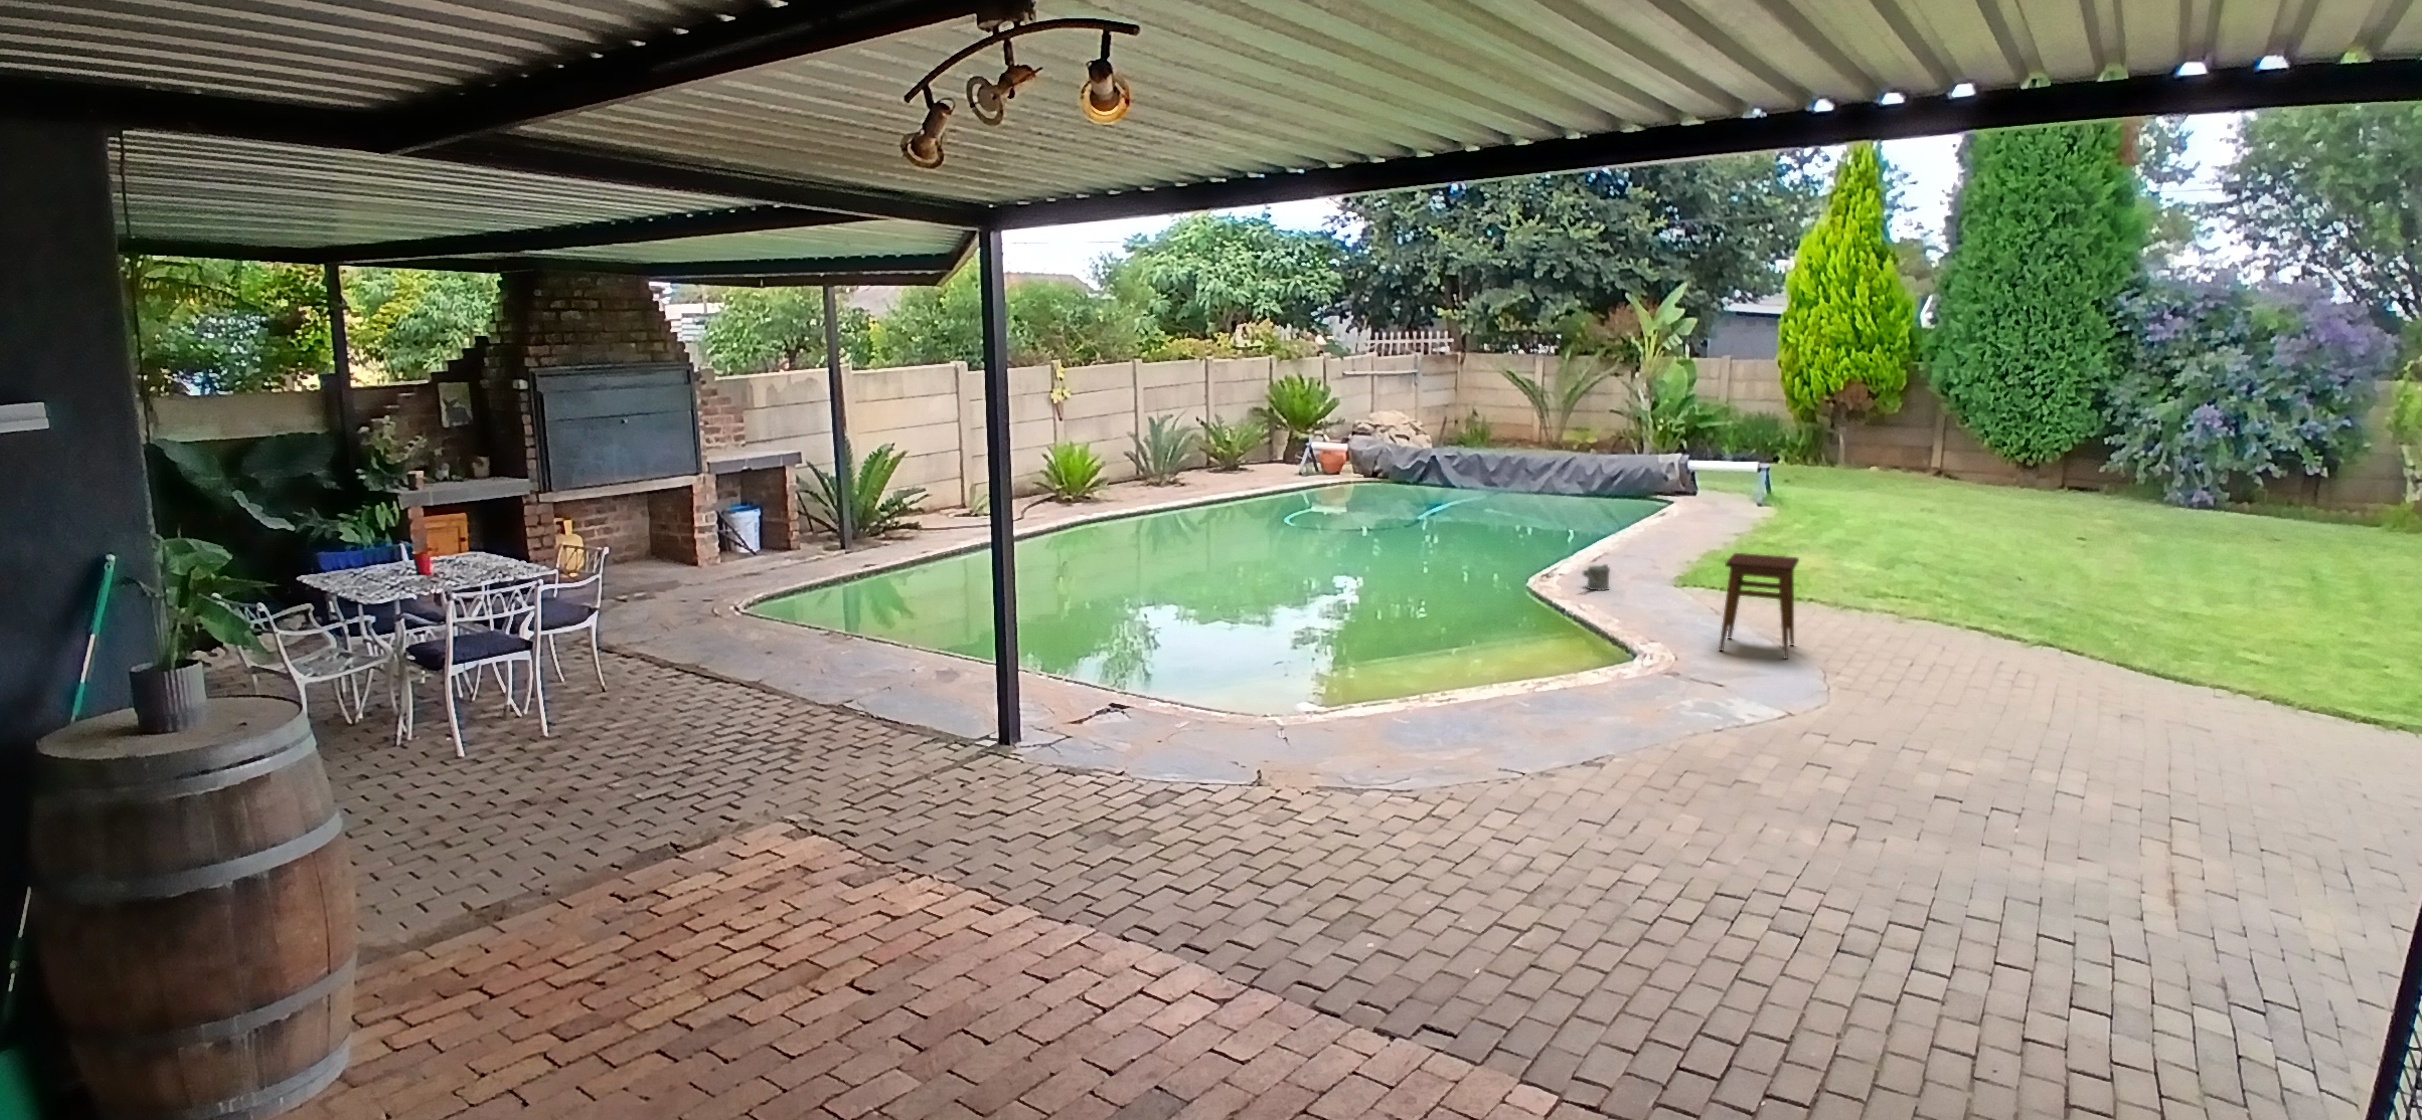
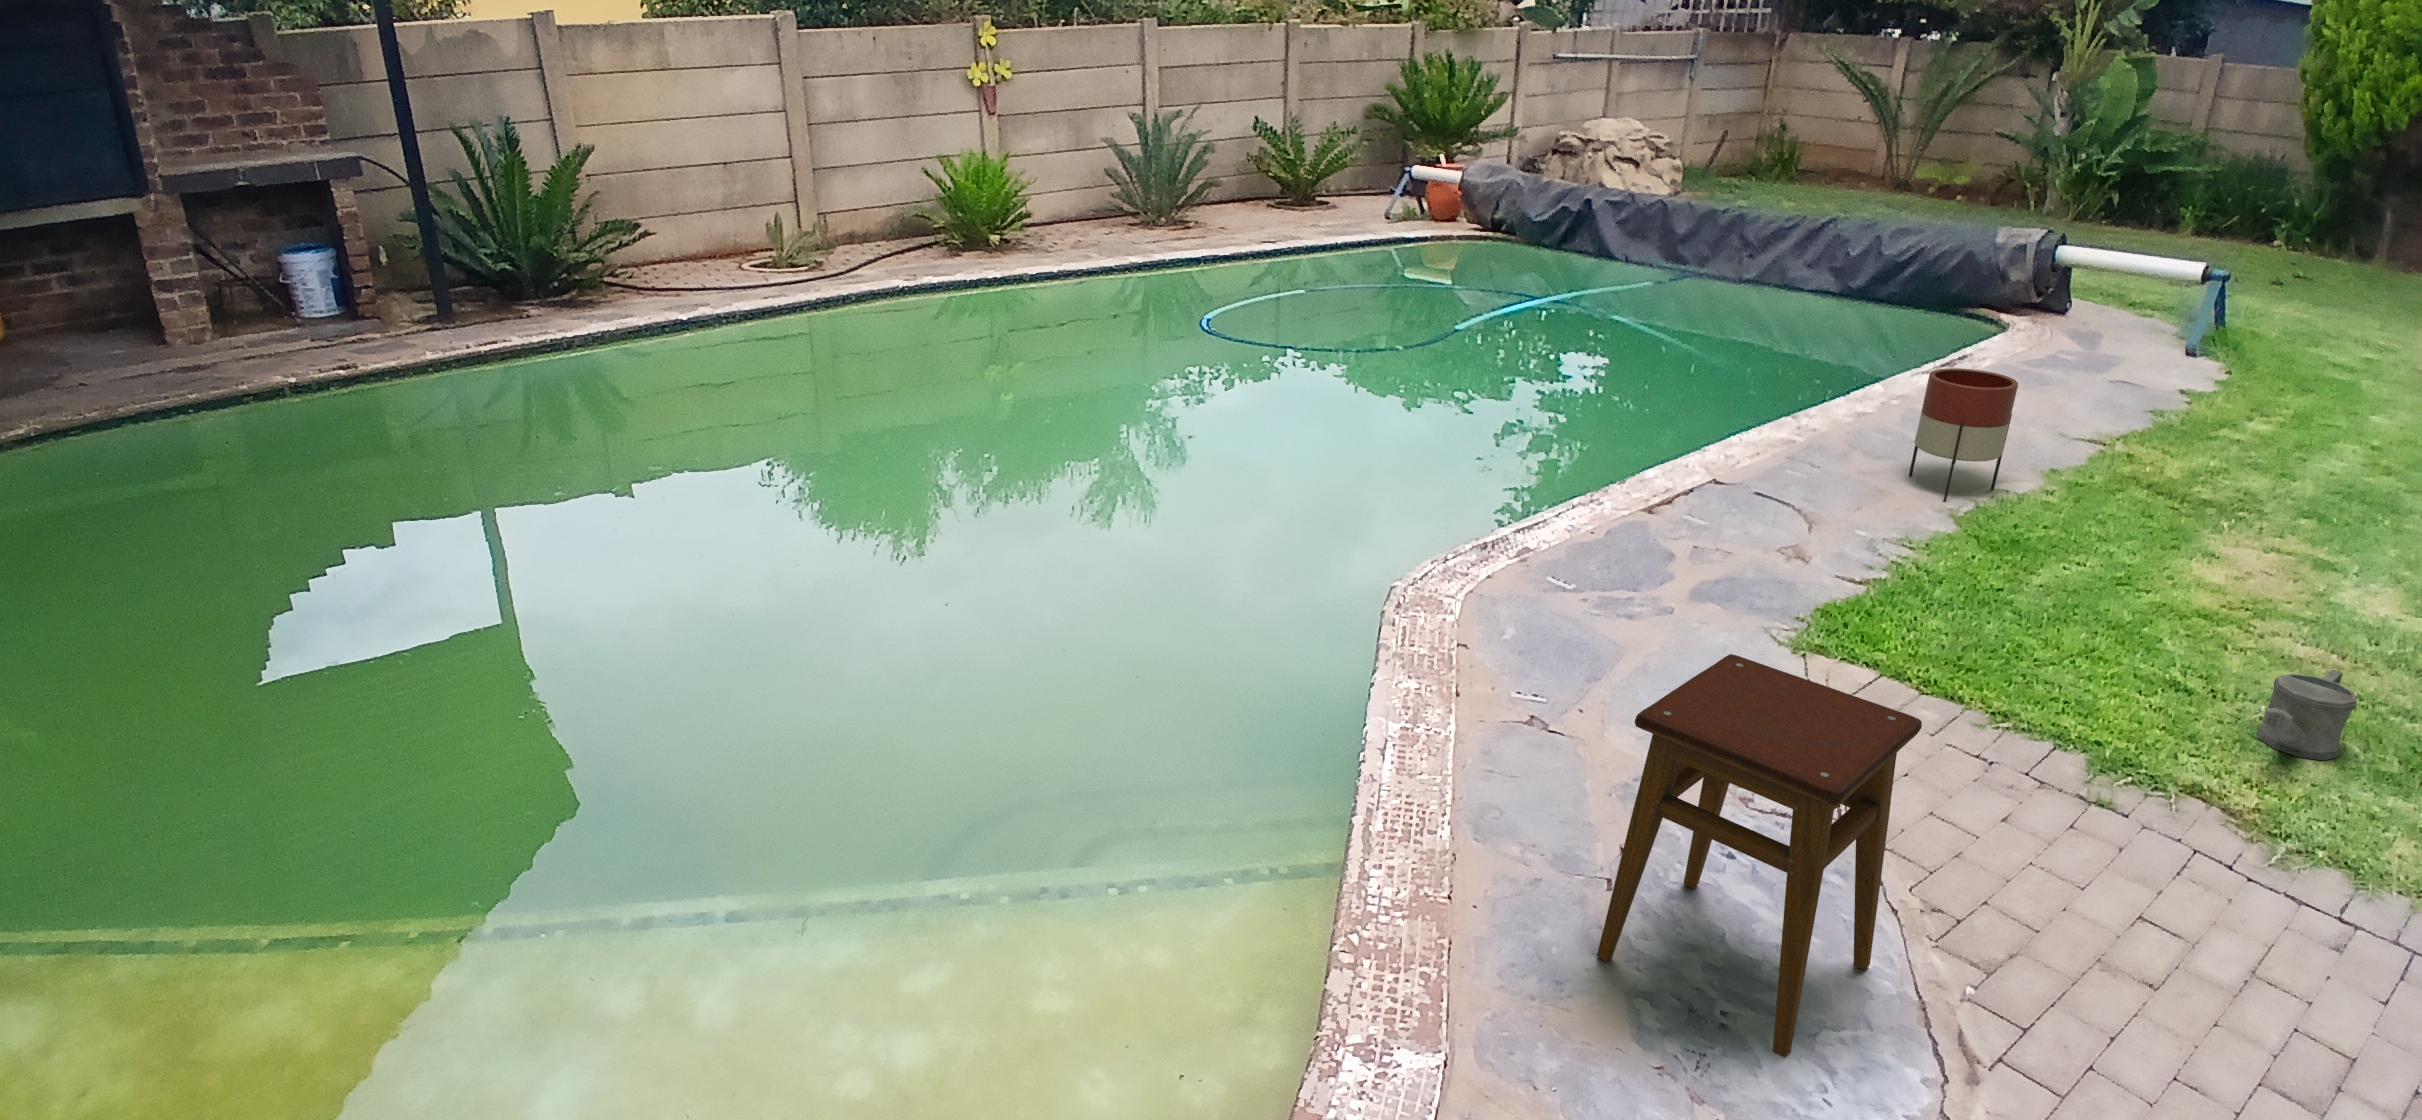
planter: none [1694,499,1734,555] -> present [1909,368,2018,502]
watering can: present [1583,565,1610,590] -> present [2258,670,2357,760]

